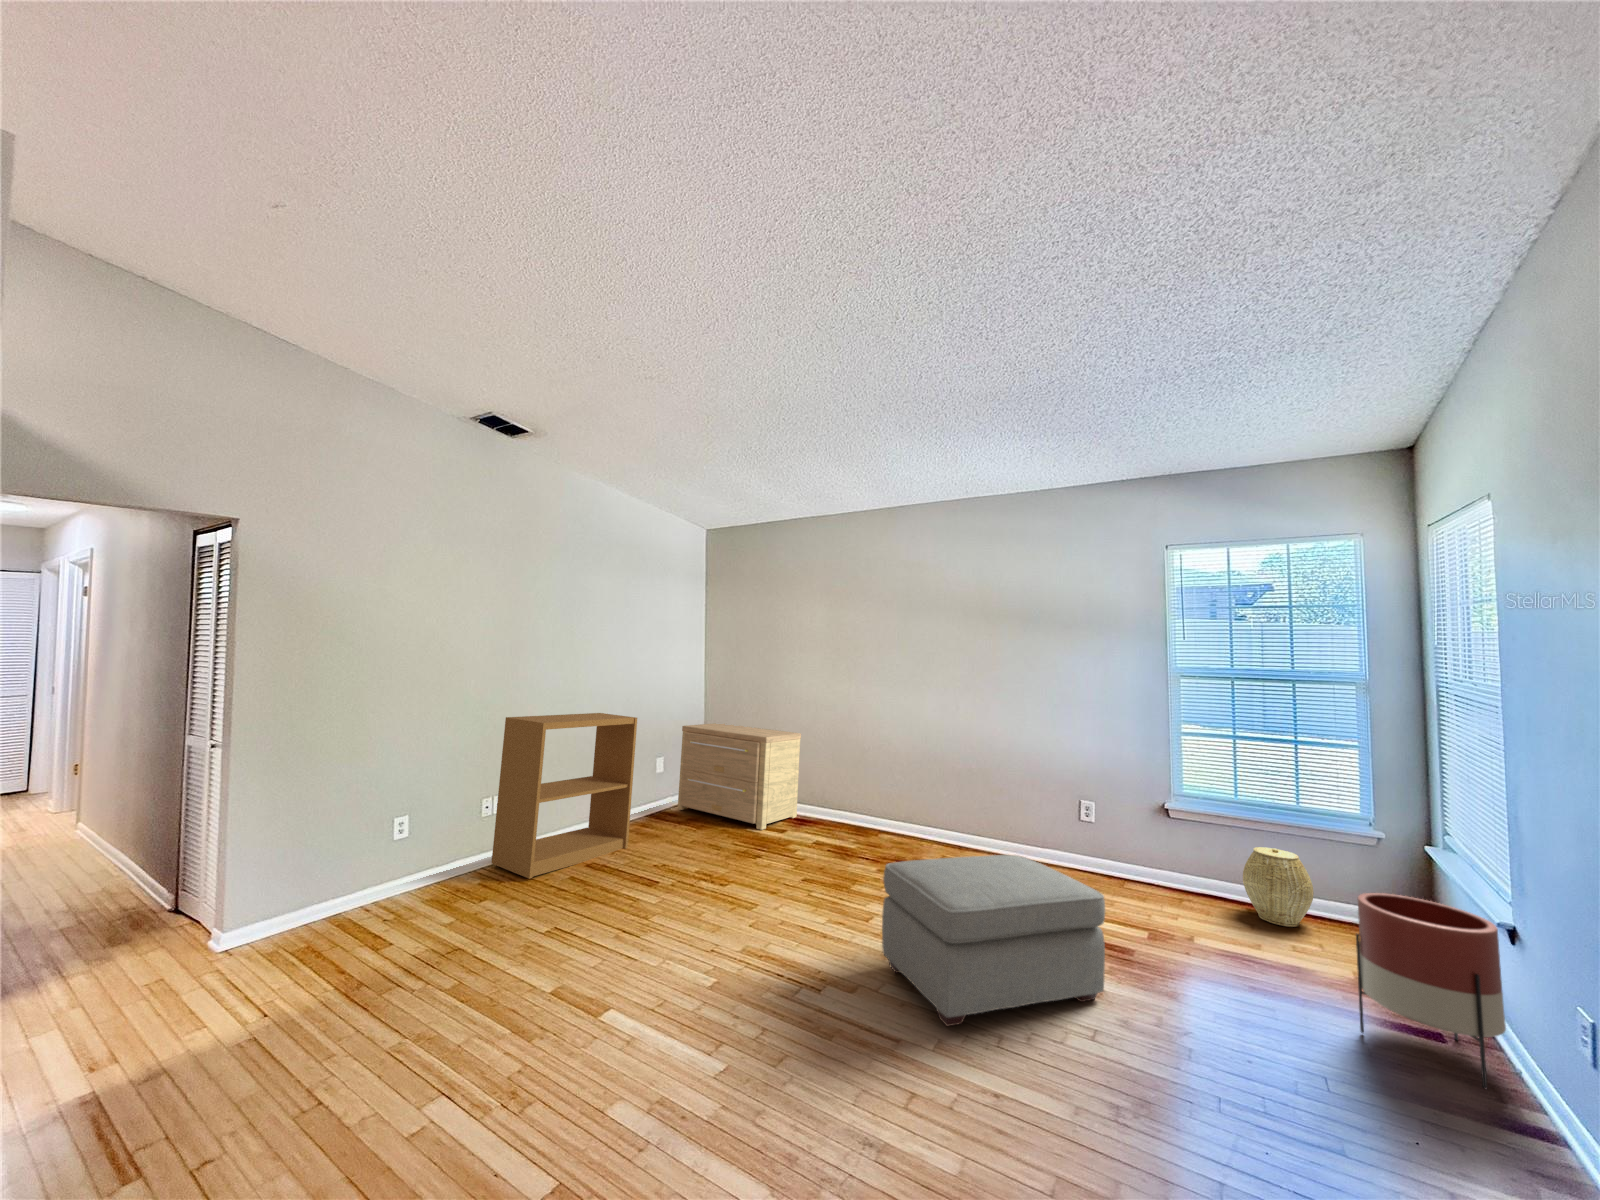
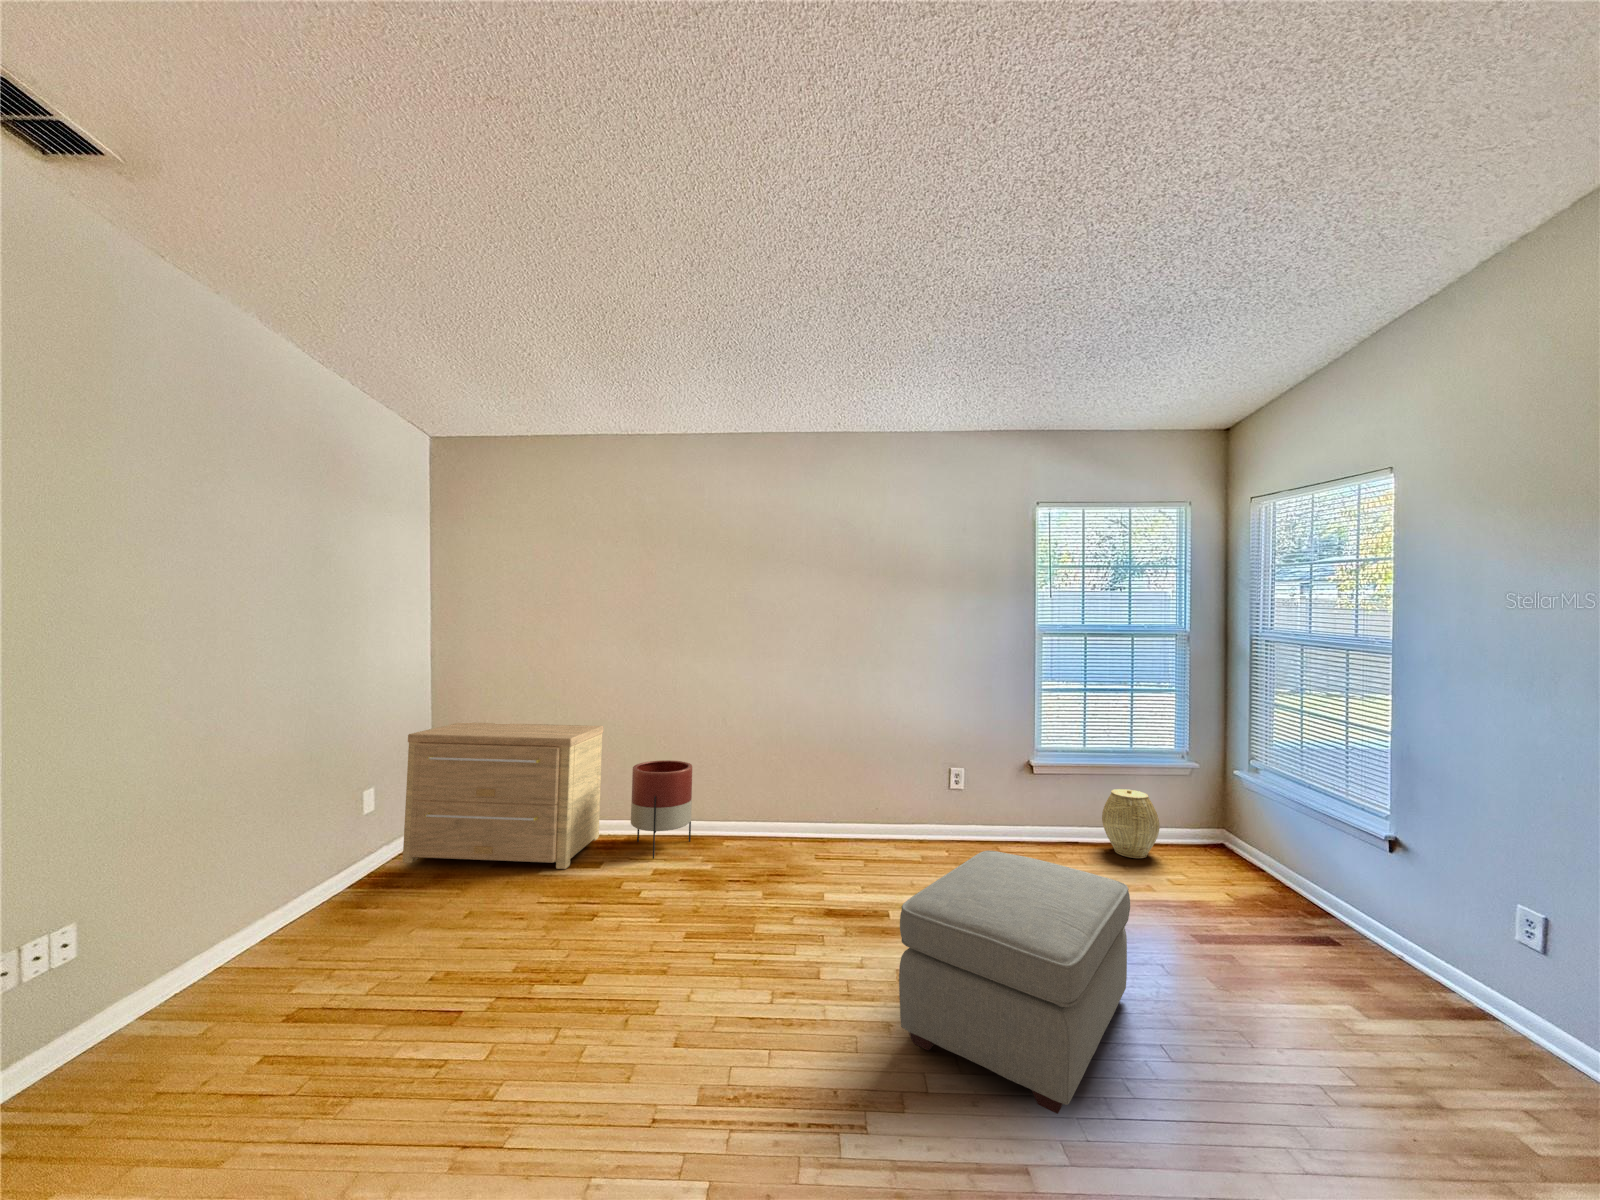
bookshelf: present [492,713,637,879] -> none [10,734,363,1105]
planter: present [1356,893,1506,1089] -> present [631,760,692,859]

